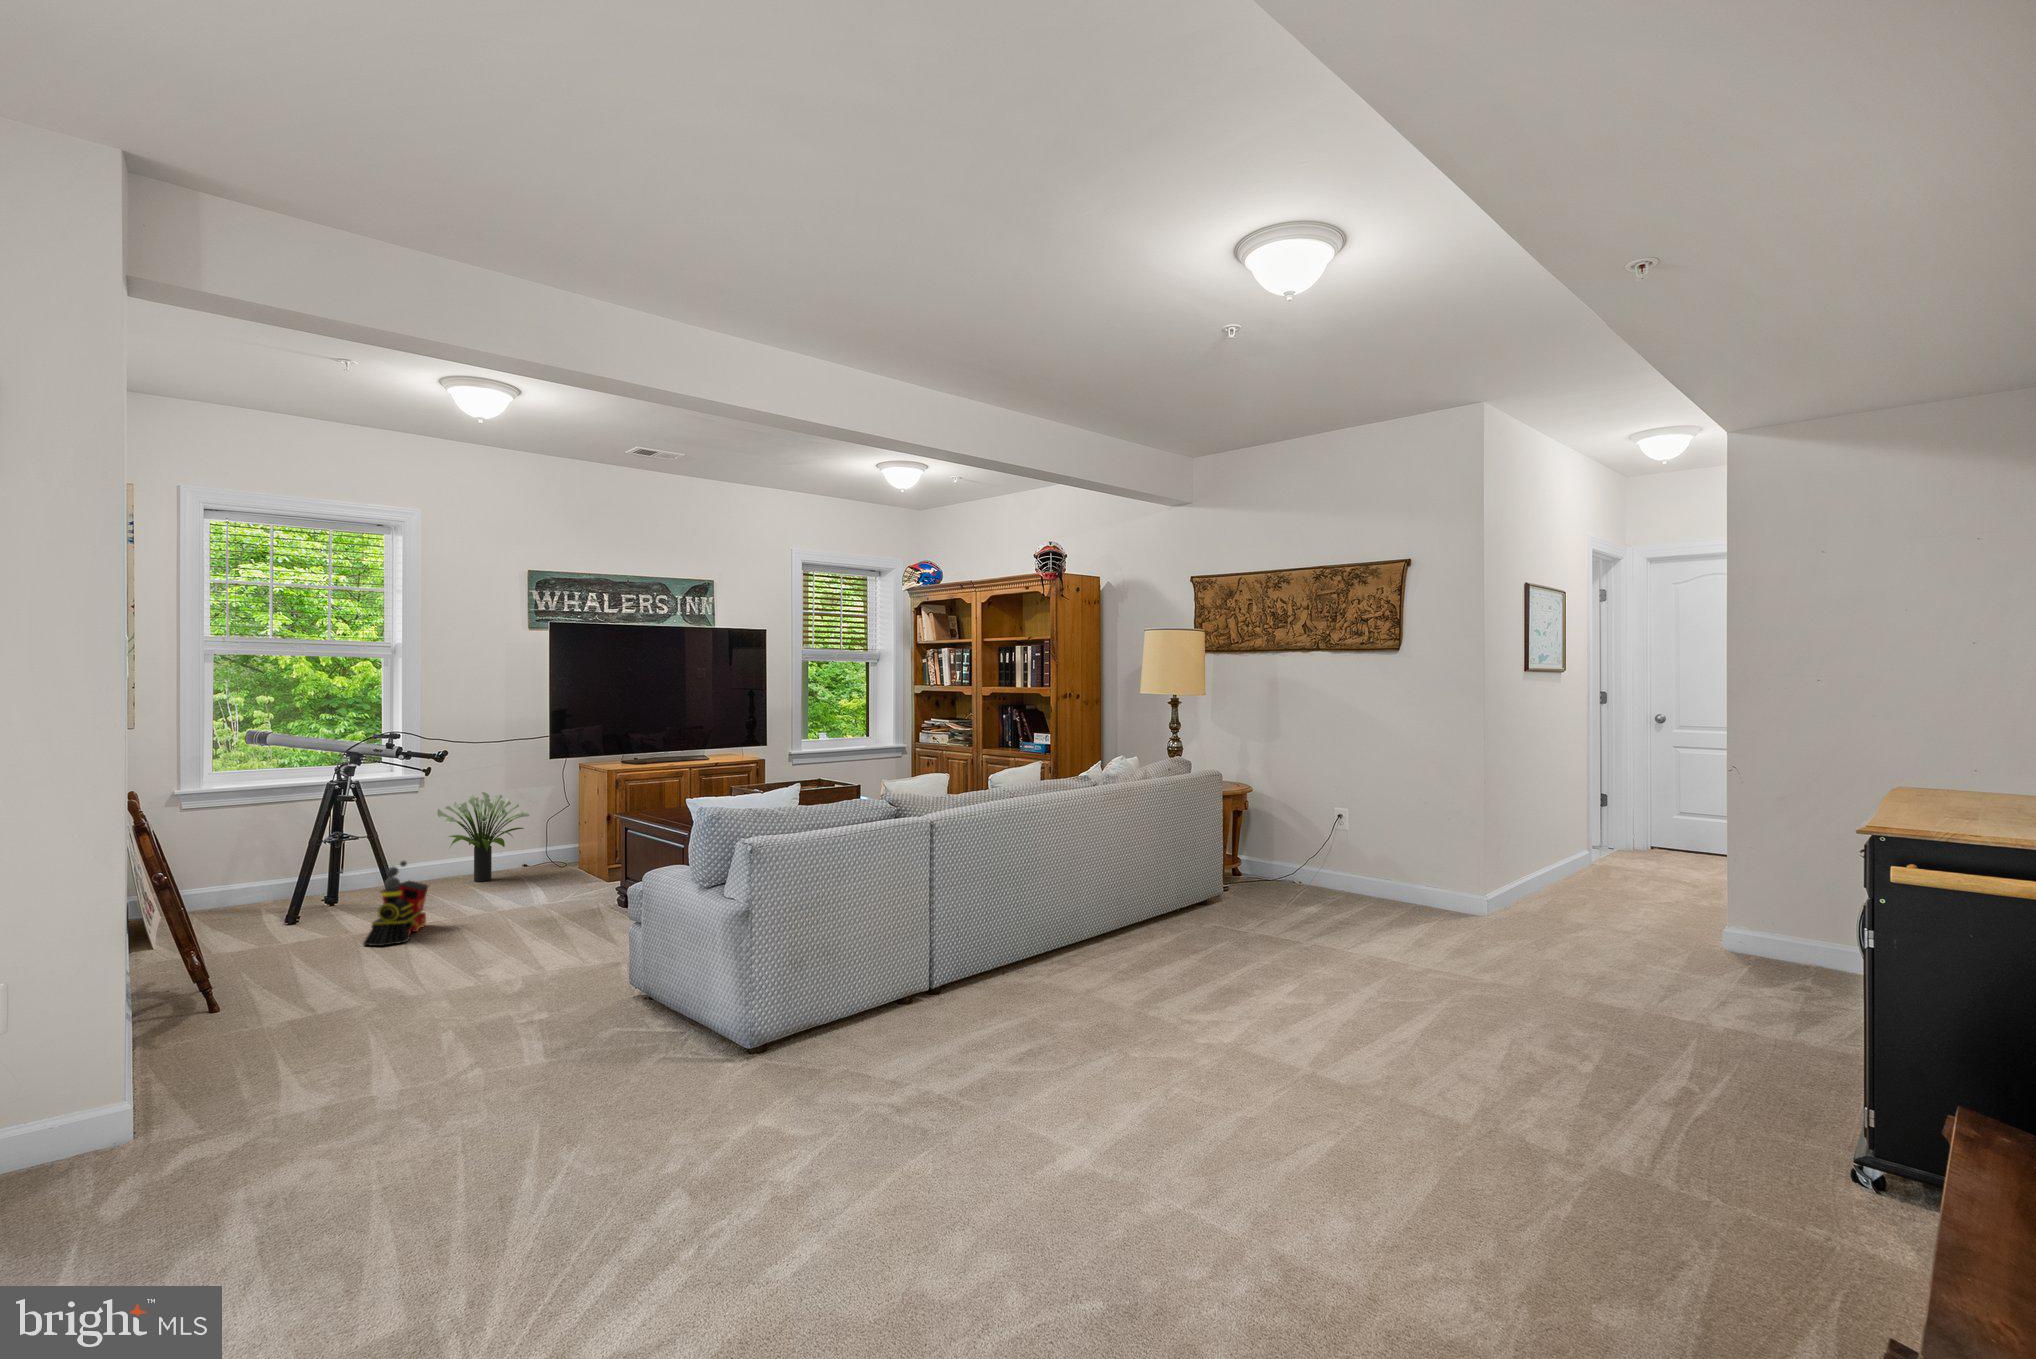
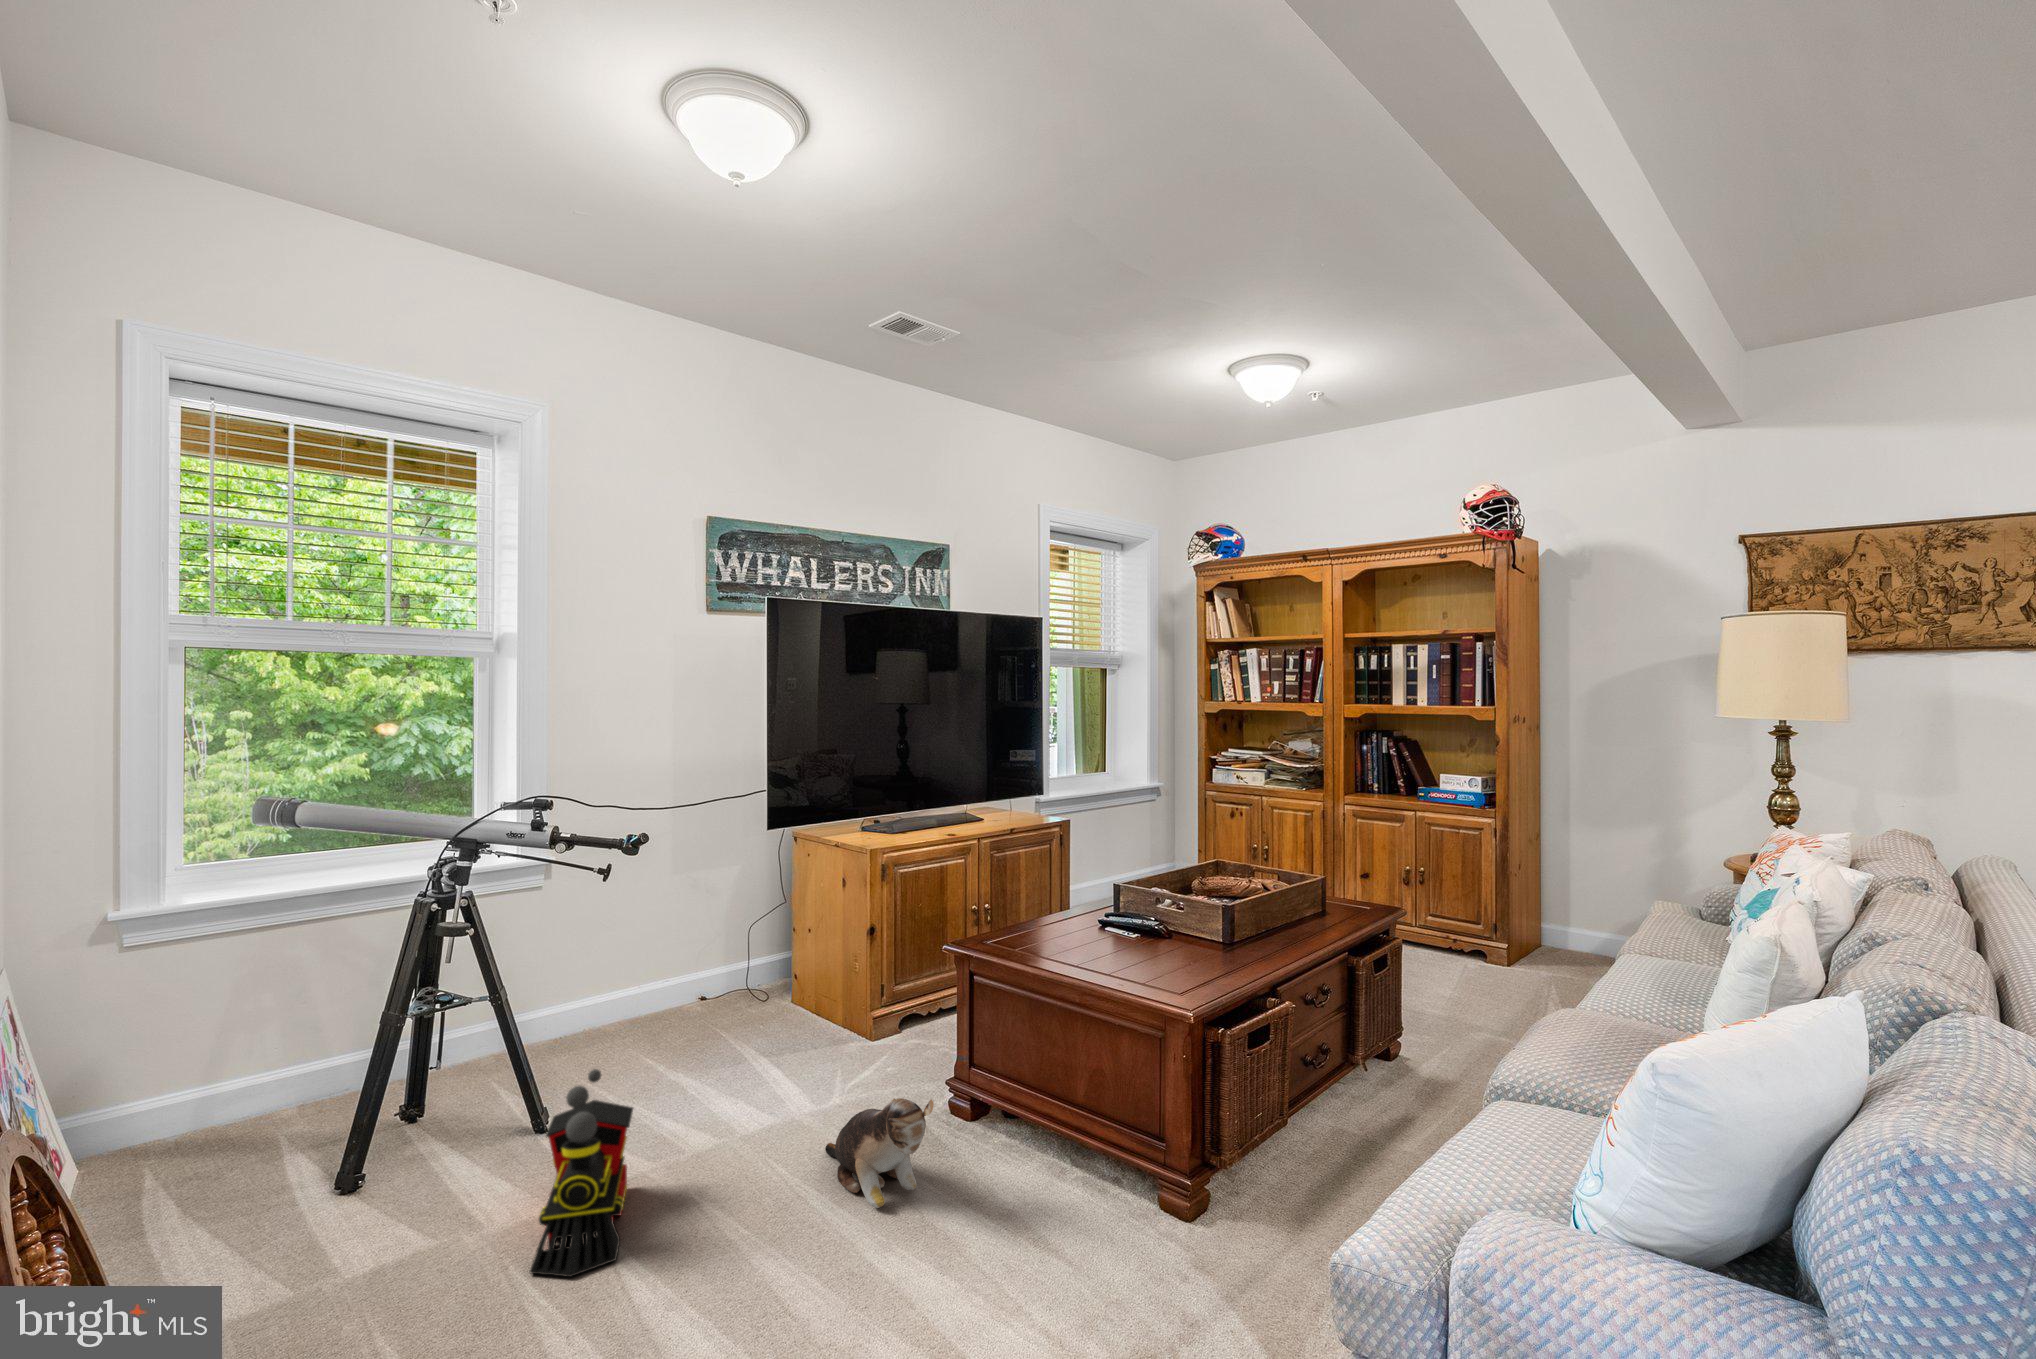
potted plant: present [437,792,529,882] -> none [583,890,730,1046]
plush toy: none [530,878,568,931] -> present [825,1098,934,1208]

